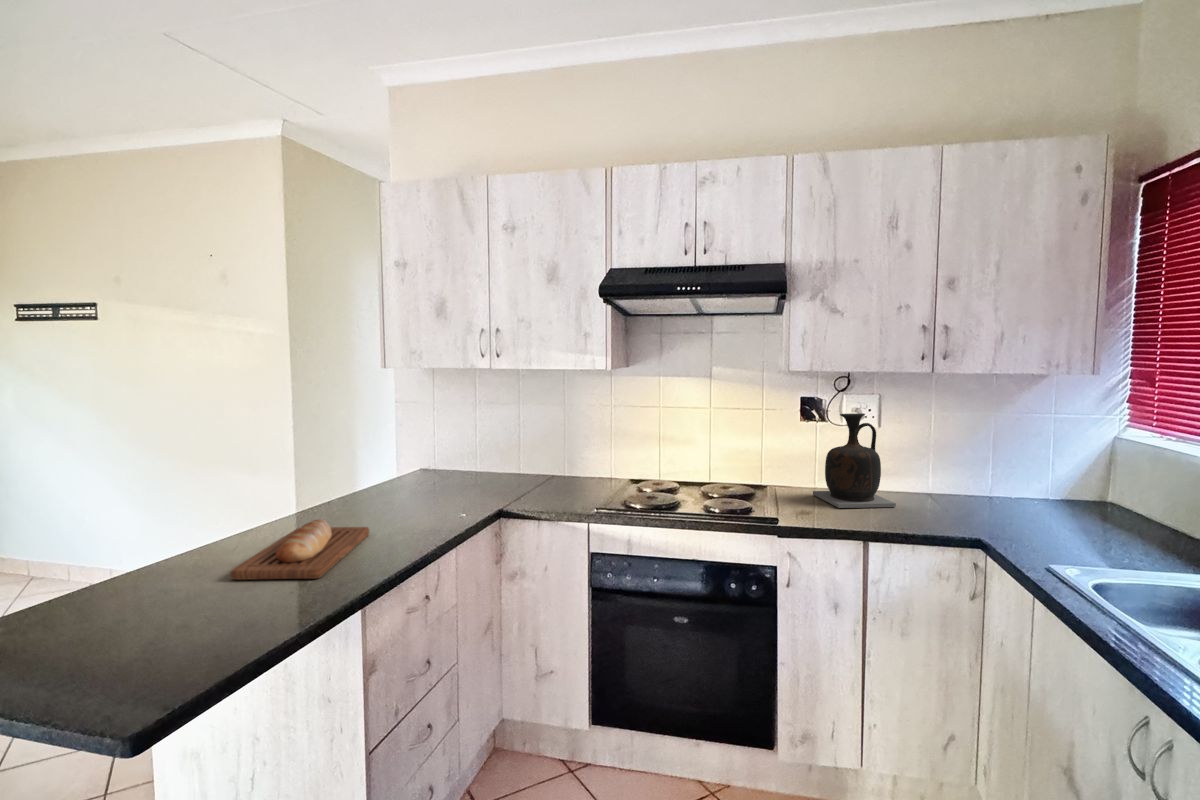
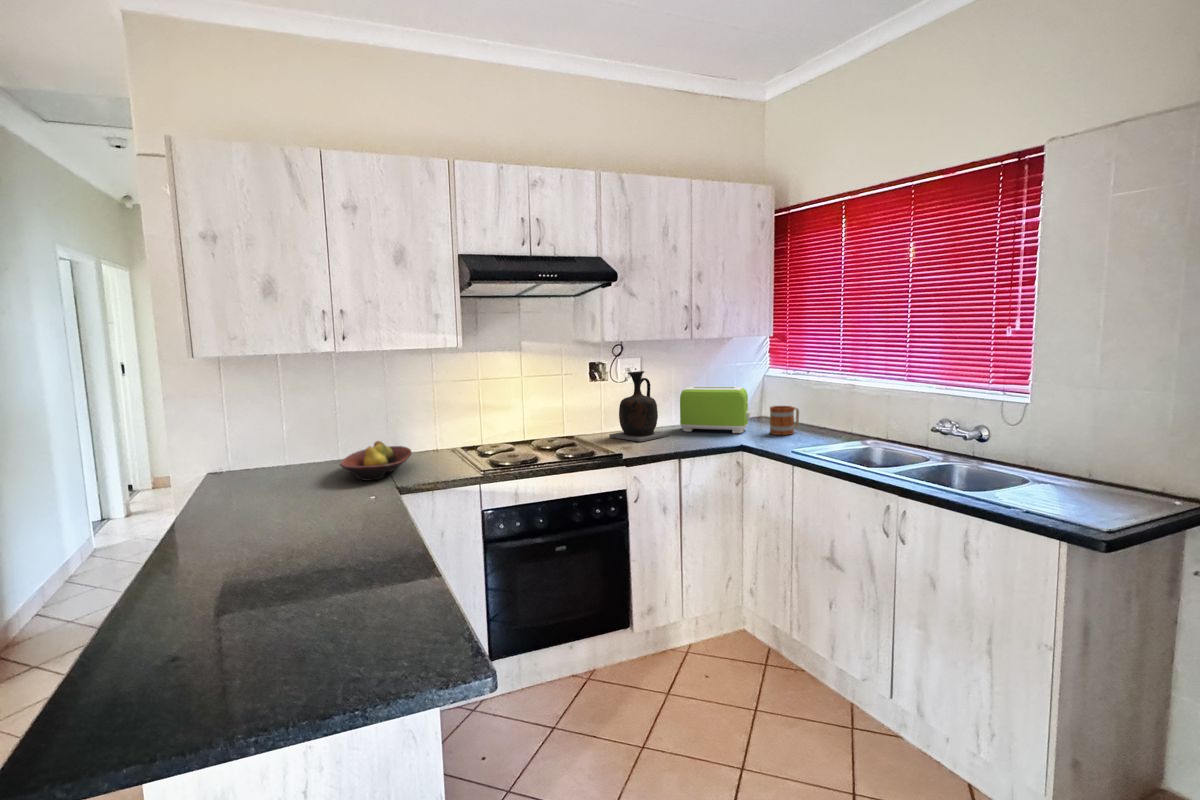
toaster: none [926,442,1045,523] -> present [680,387,750,433]
fruit bowl: none [478,459,565,498] -> present [340,441,411,481]
mug: none [1072,490,1141,543] -> present [770,406,799,435]
bread loaf: present [230,519,369,580] -> none [229,519,359,584]

